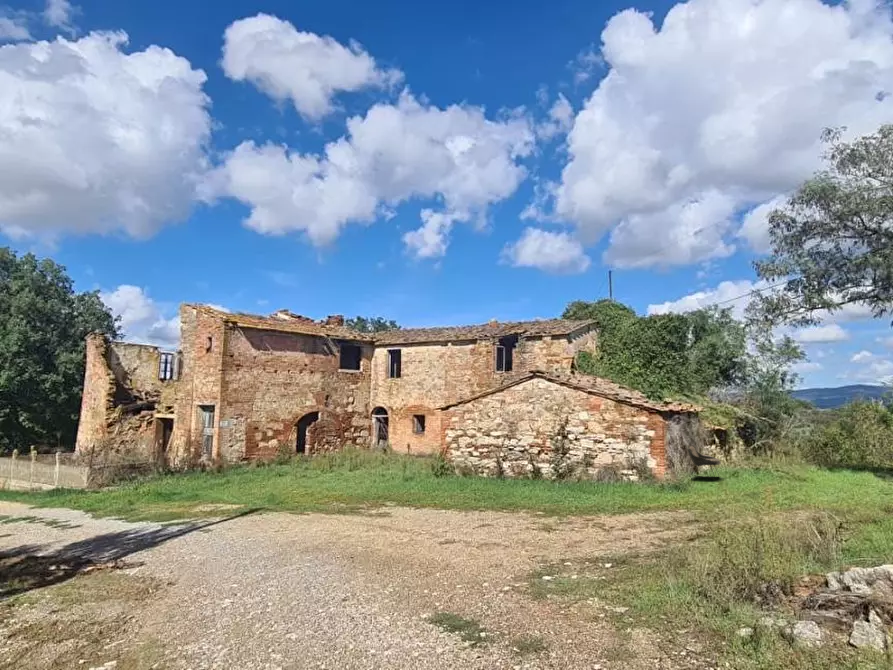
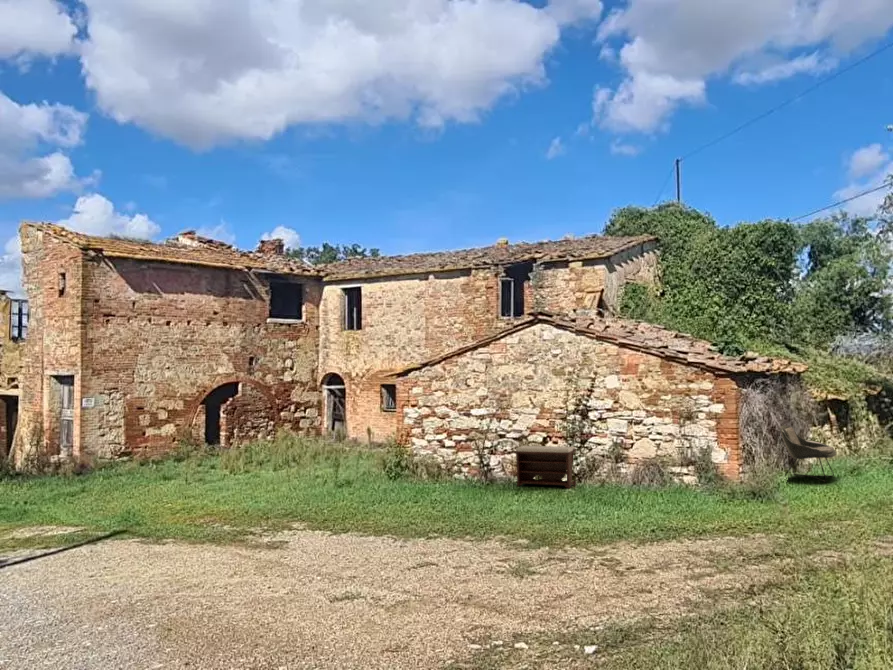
bench: none [521,456,561,483] -> present [514,446,576,488]

